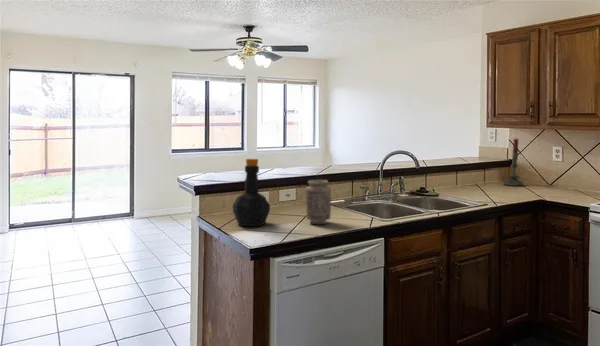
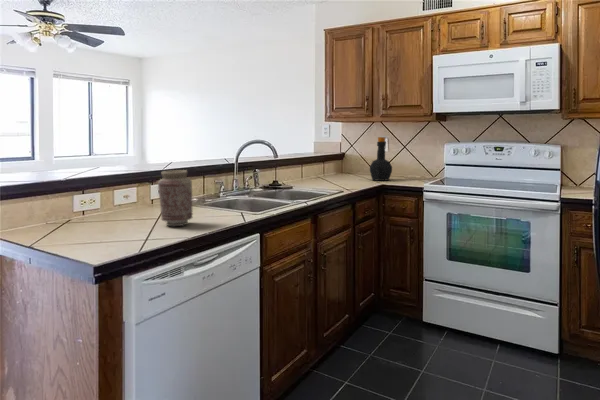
candle: present [503,139,524,186] -> none [342,130,360,177]
bottle: present [233,159,270,226] -> present [370,137,392,181]

